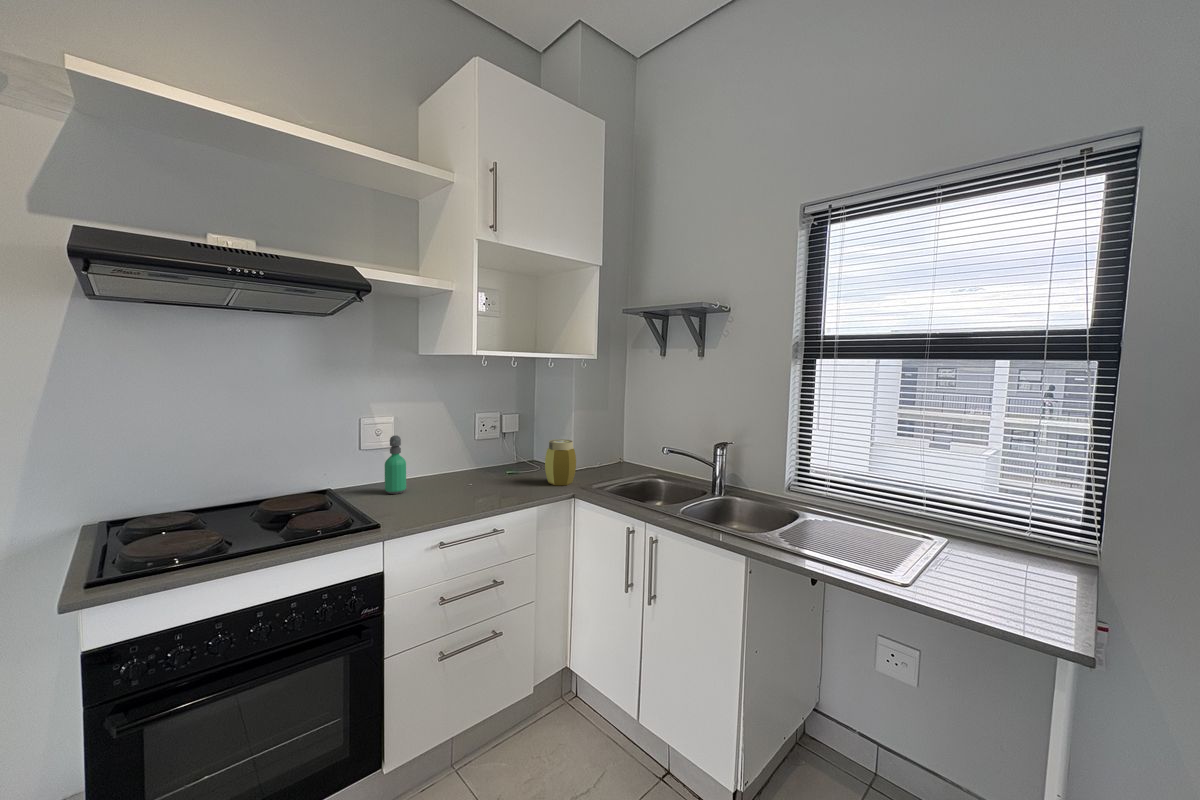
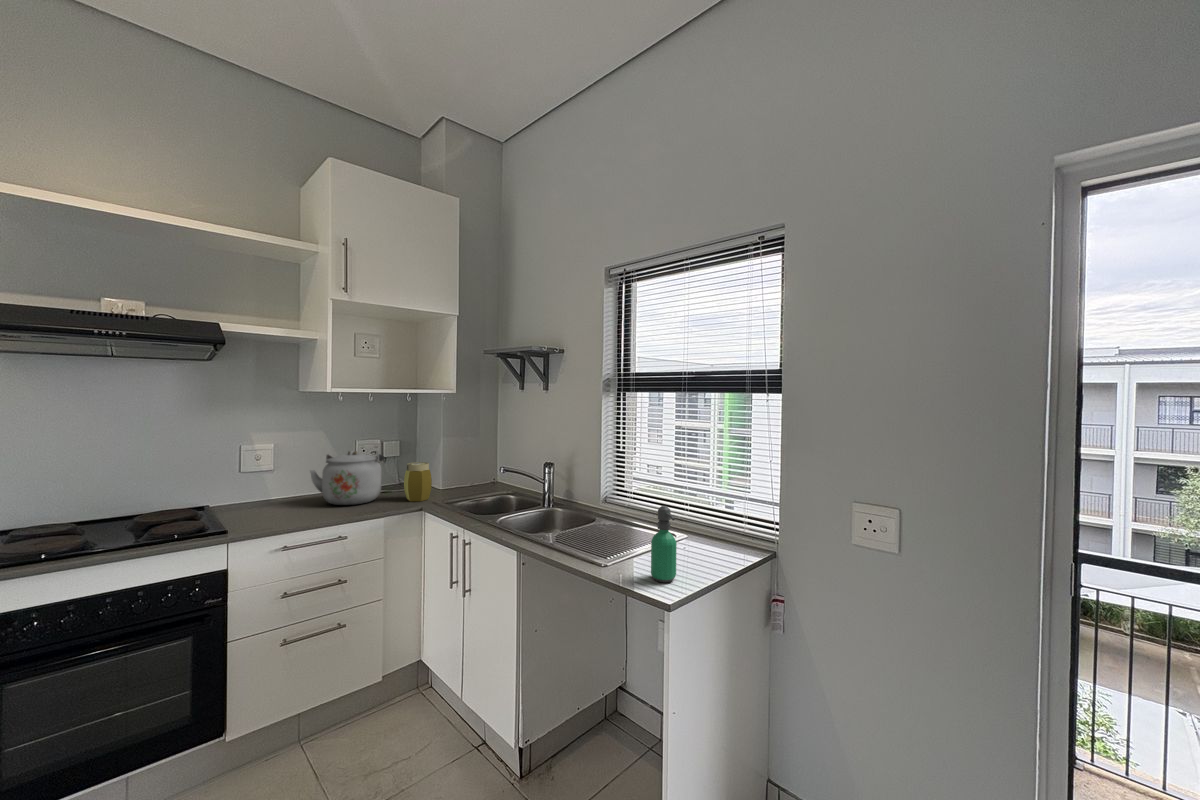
kettle: none [441,425,519,489] -> present [310,451,384,505]
soap dispenser: present [385,435,406,494] -> present [651,506,677,582]

